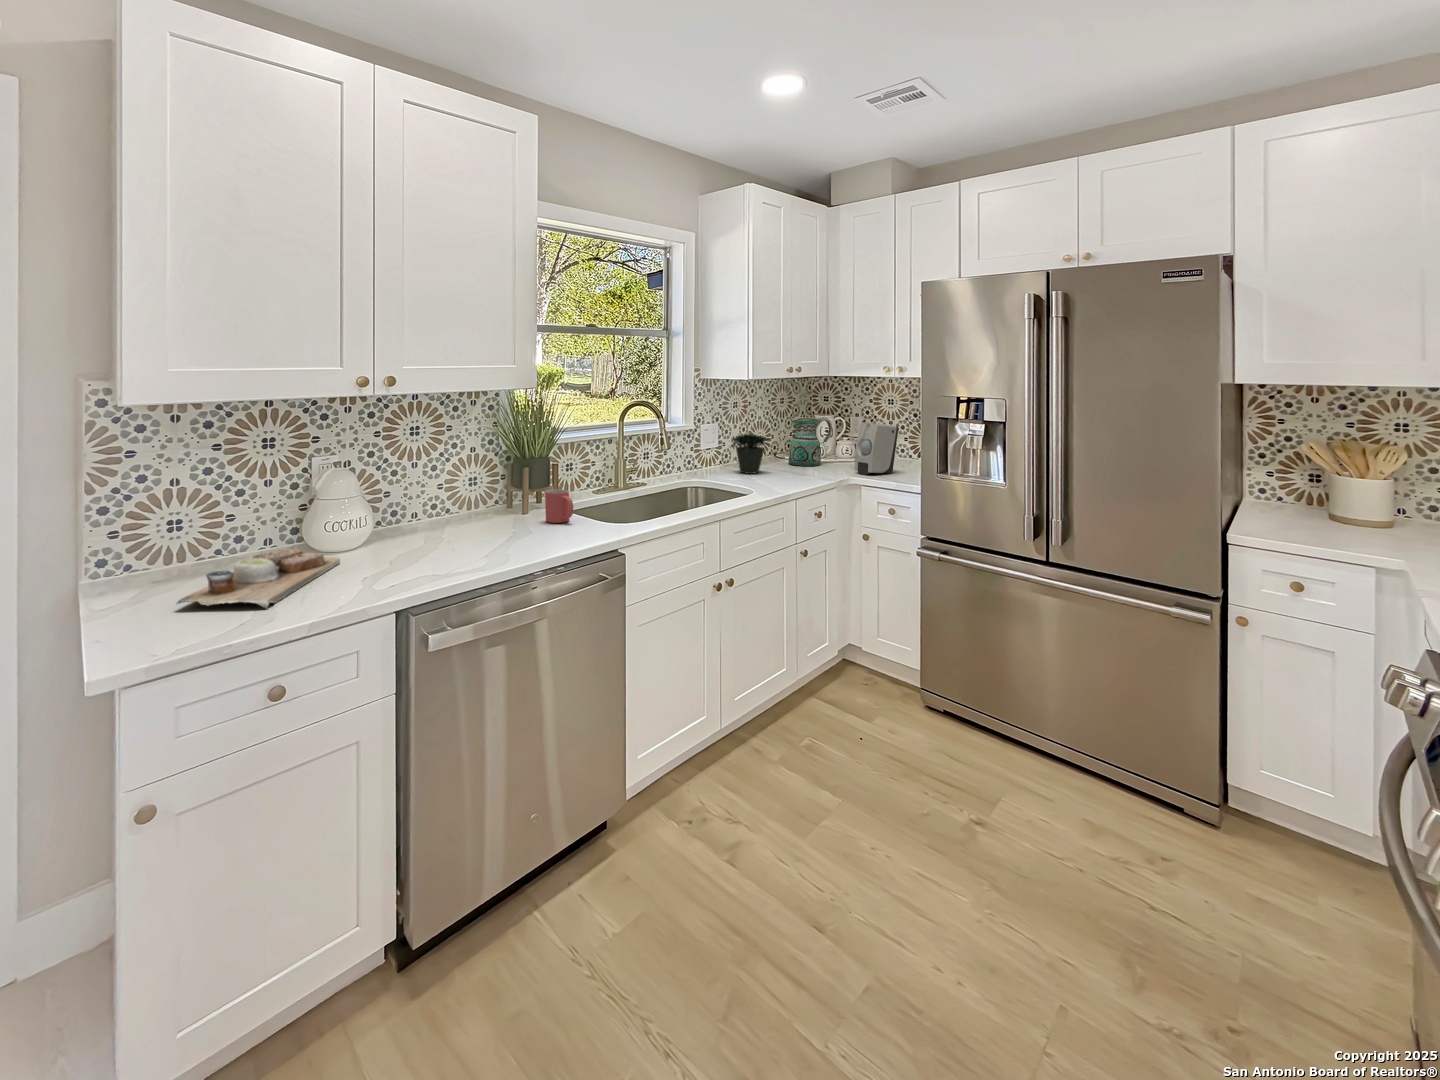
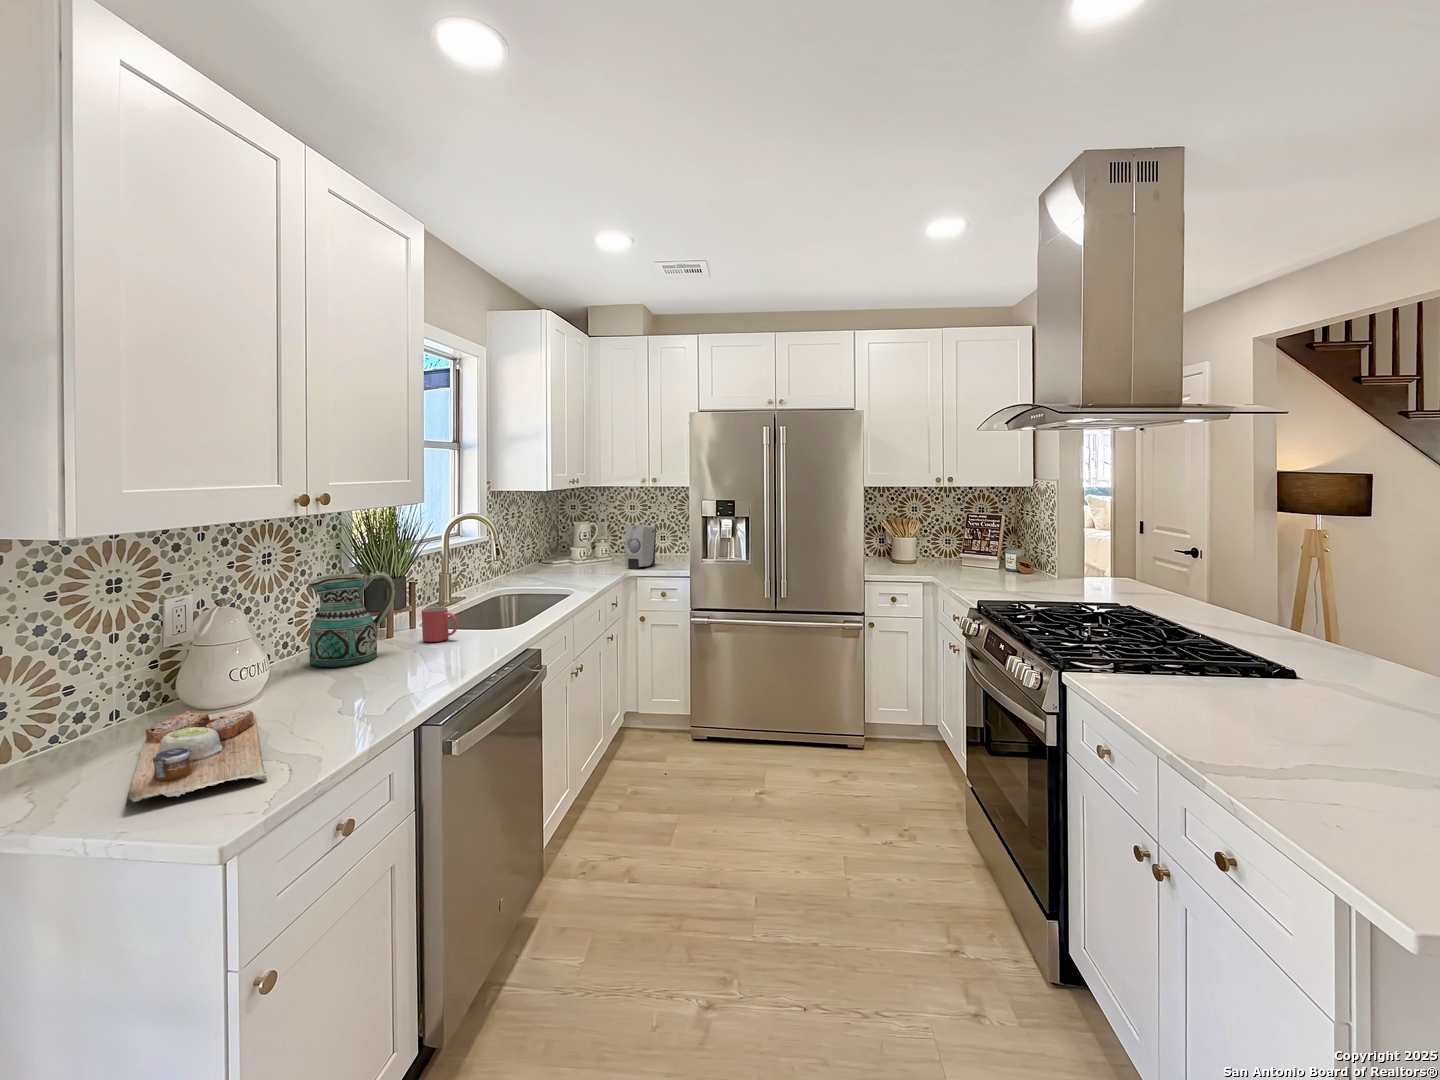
potted plant: present [731,406,768,474] -> none [517,512,554,578]
ceramic pitcher: present [789,417,832,466] -> present [308,571,395,667]

